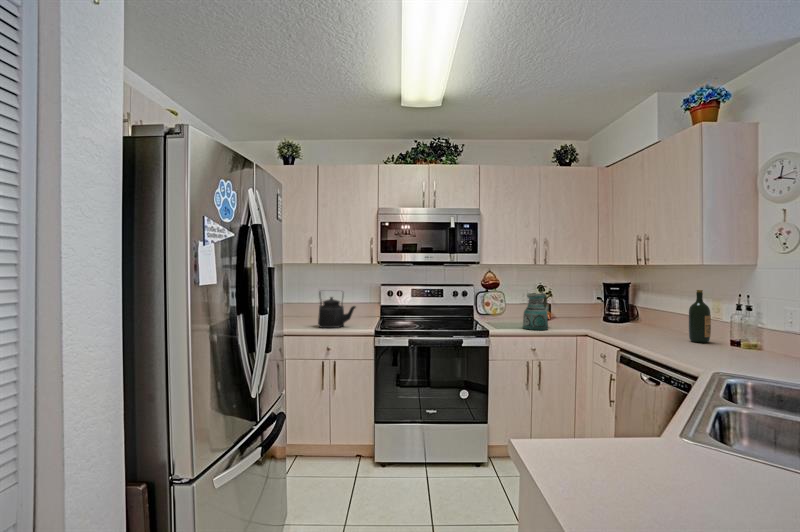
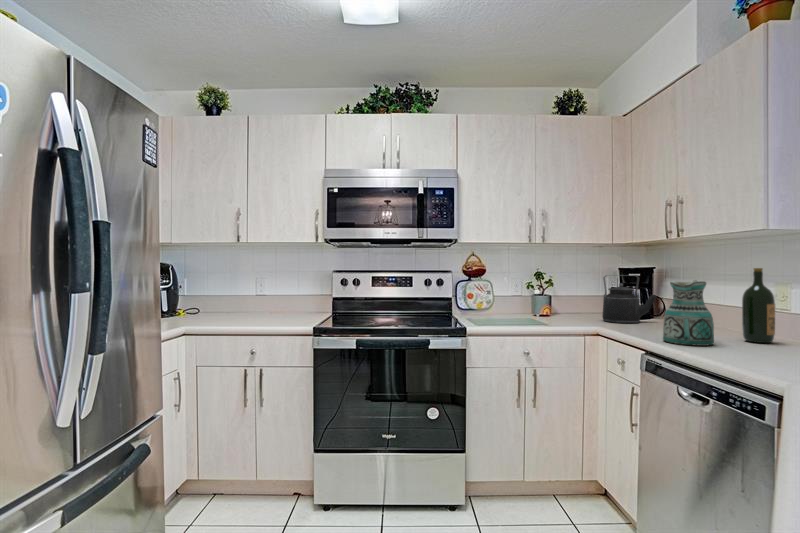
kettle: present [318,292,356,328] -> present [602,275,657,323]
ceramic pitcher: present [523,293,548,330] -> present [663,280,714,346]

